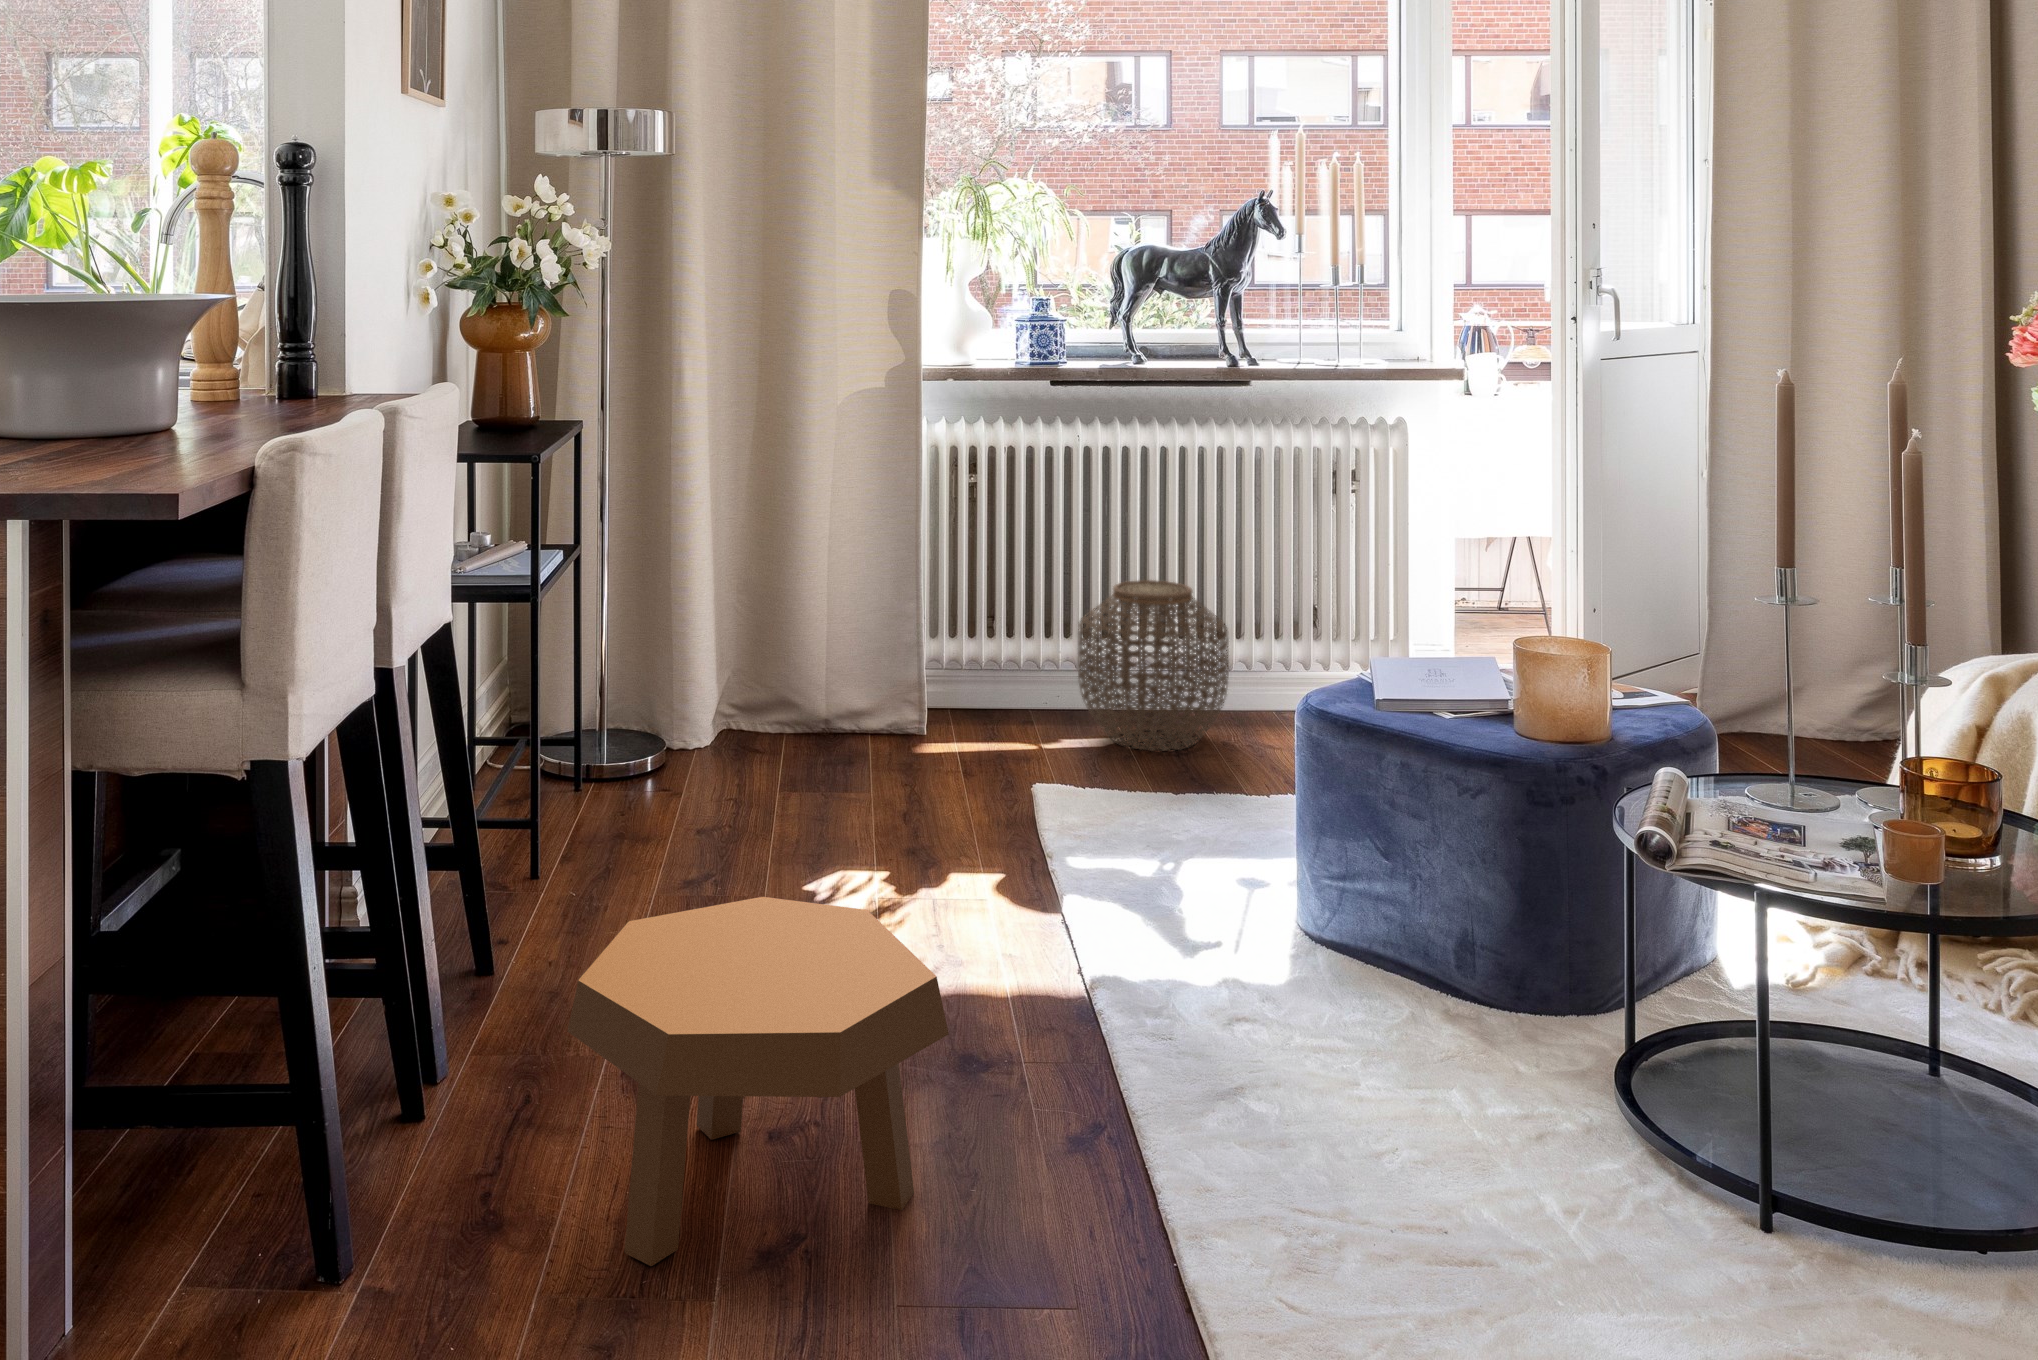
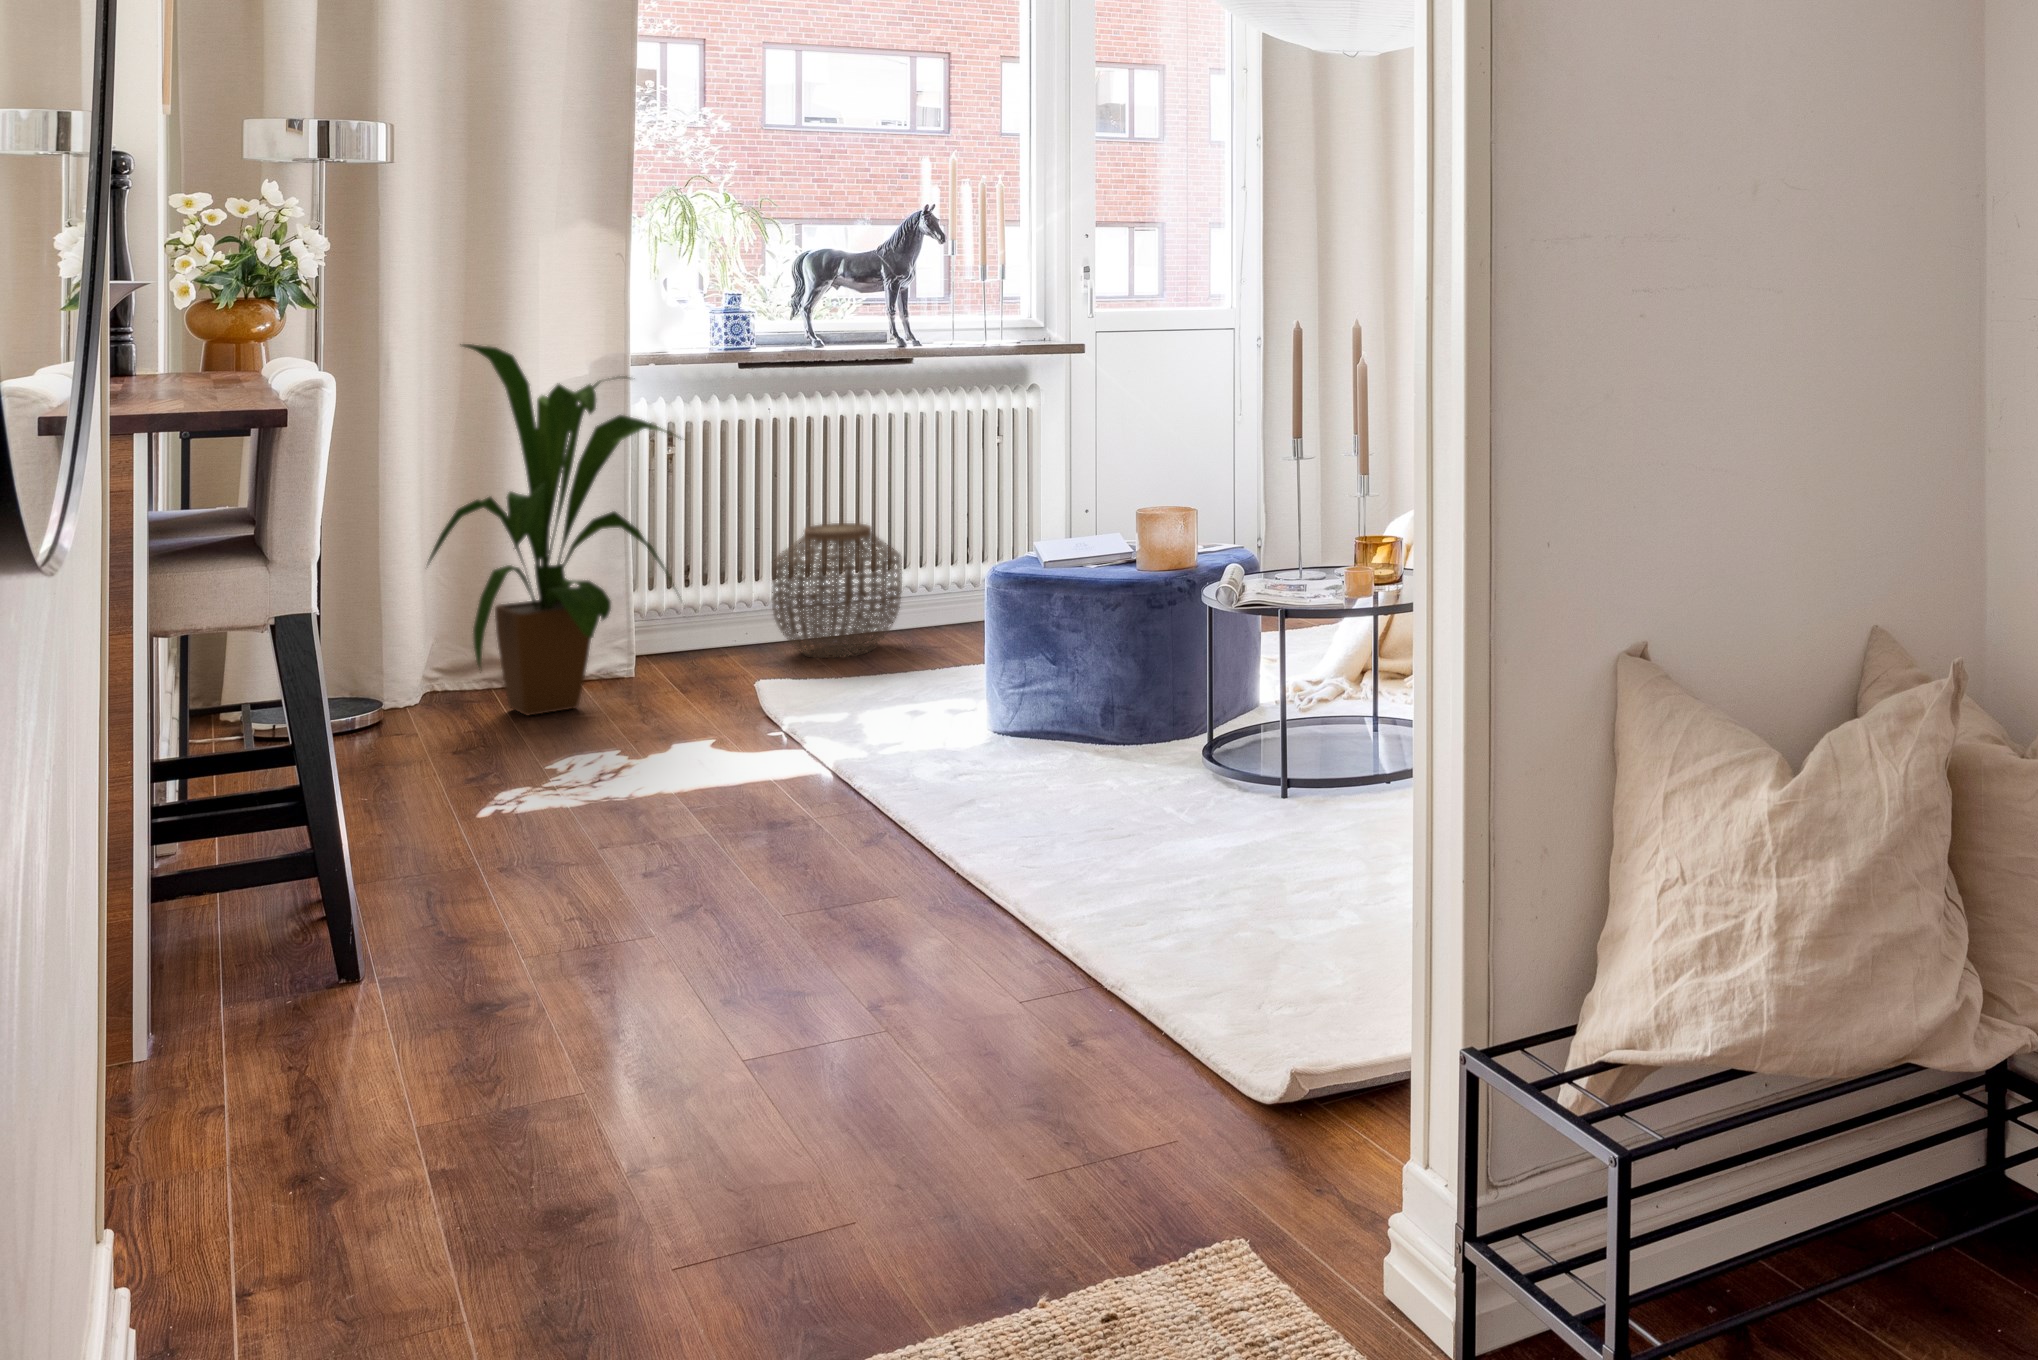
house plant: none [712,356,977,789] -> present [428,344,676,715]
footstool: present [568,897,949,1266] -> none [491,721,777,943]

